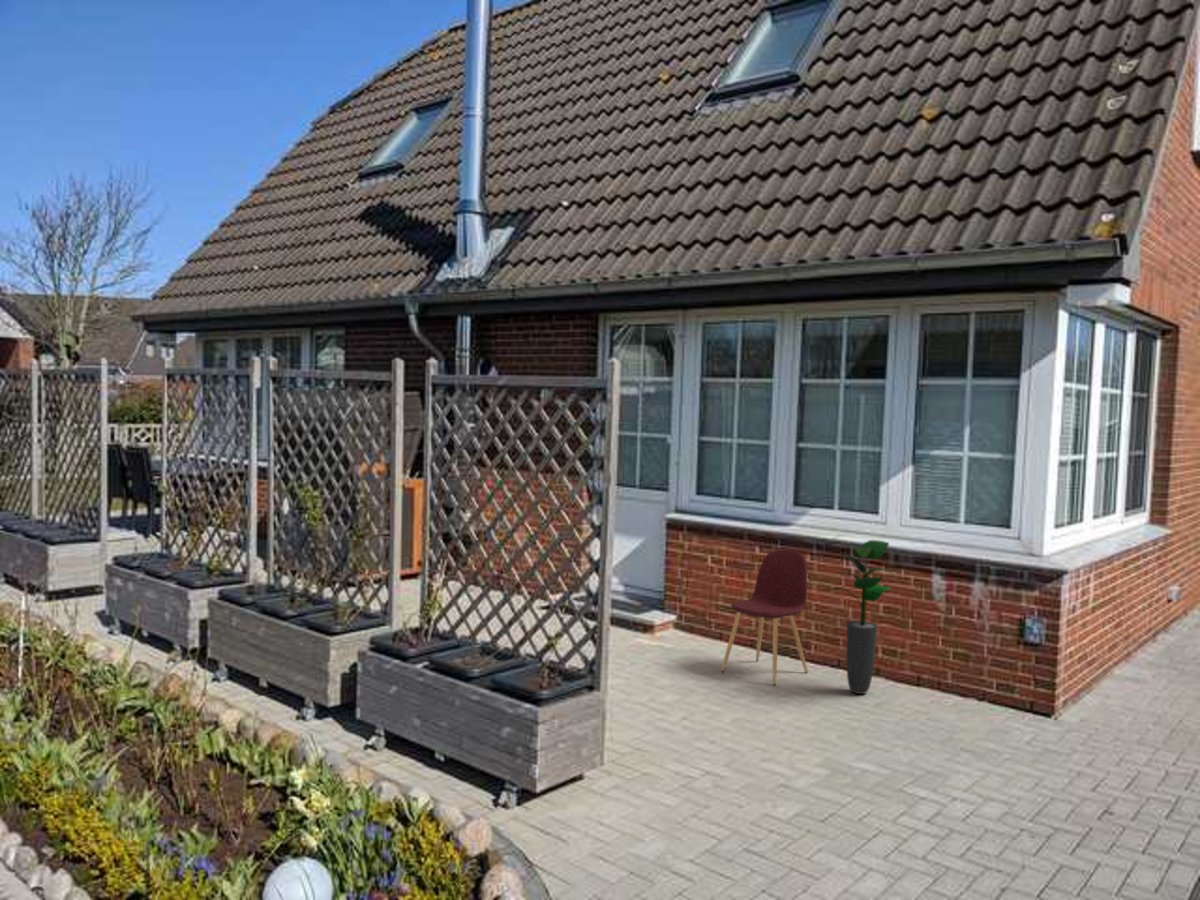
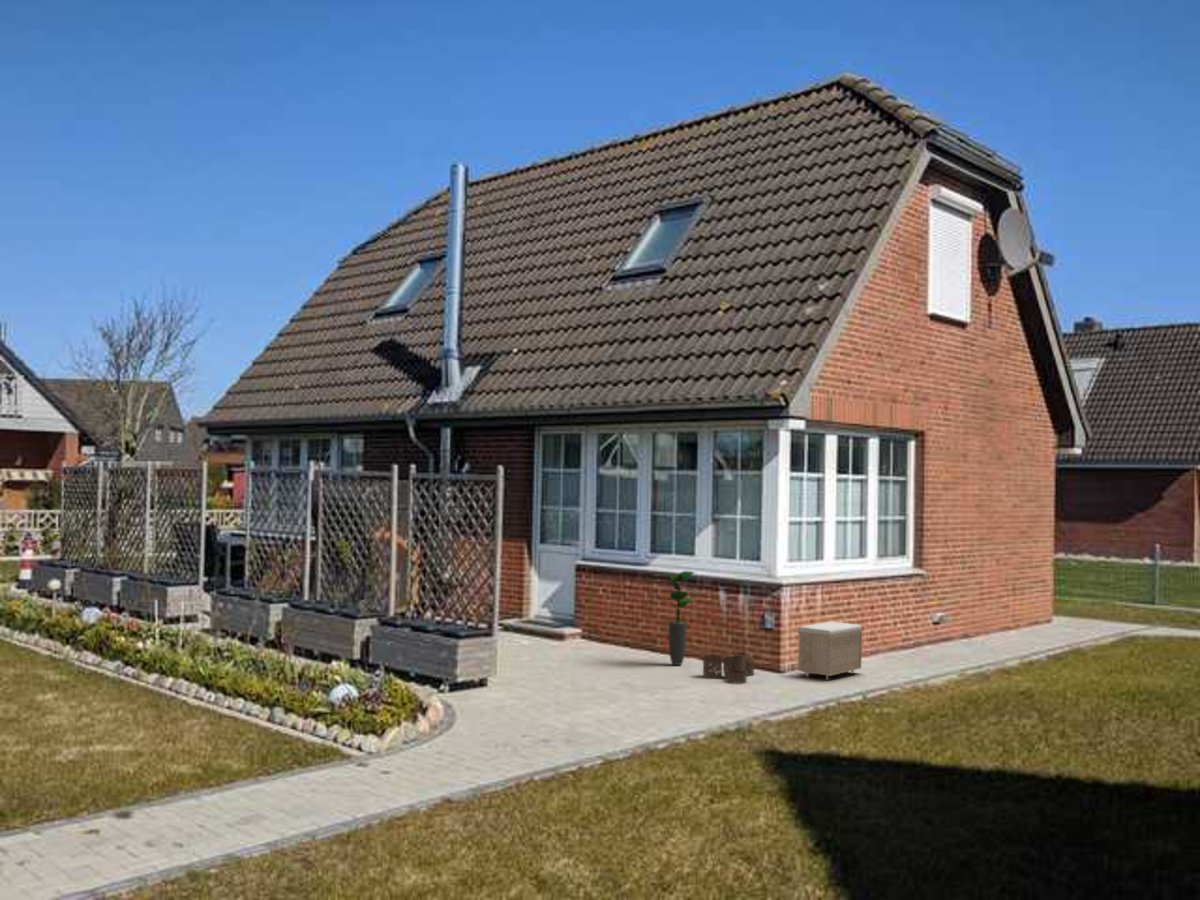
chair: present [722,549,808,685] -> none [598,580,654,662]
storage bench: none [1080,624,1173,733] -> present [797,622,862,680]
woven basket: none [929,678,1021,750] -> present [703,652,754,684]

